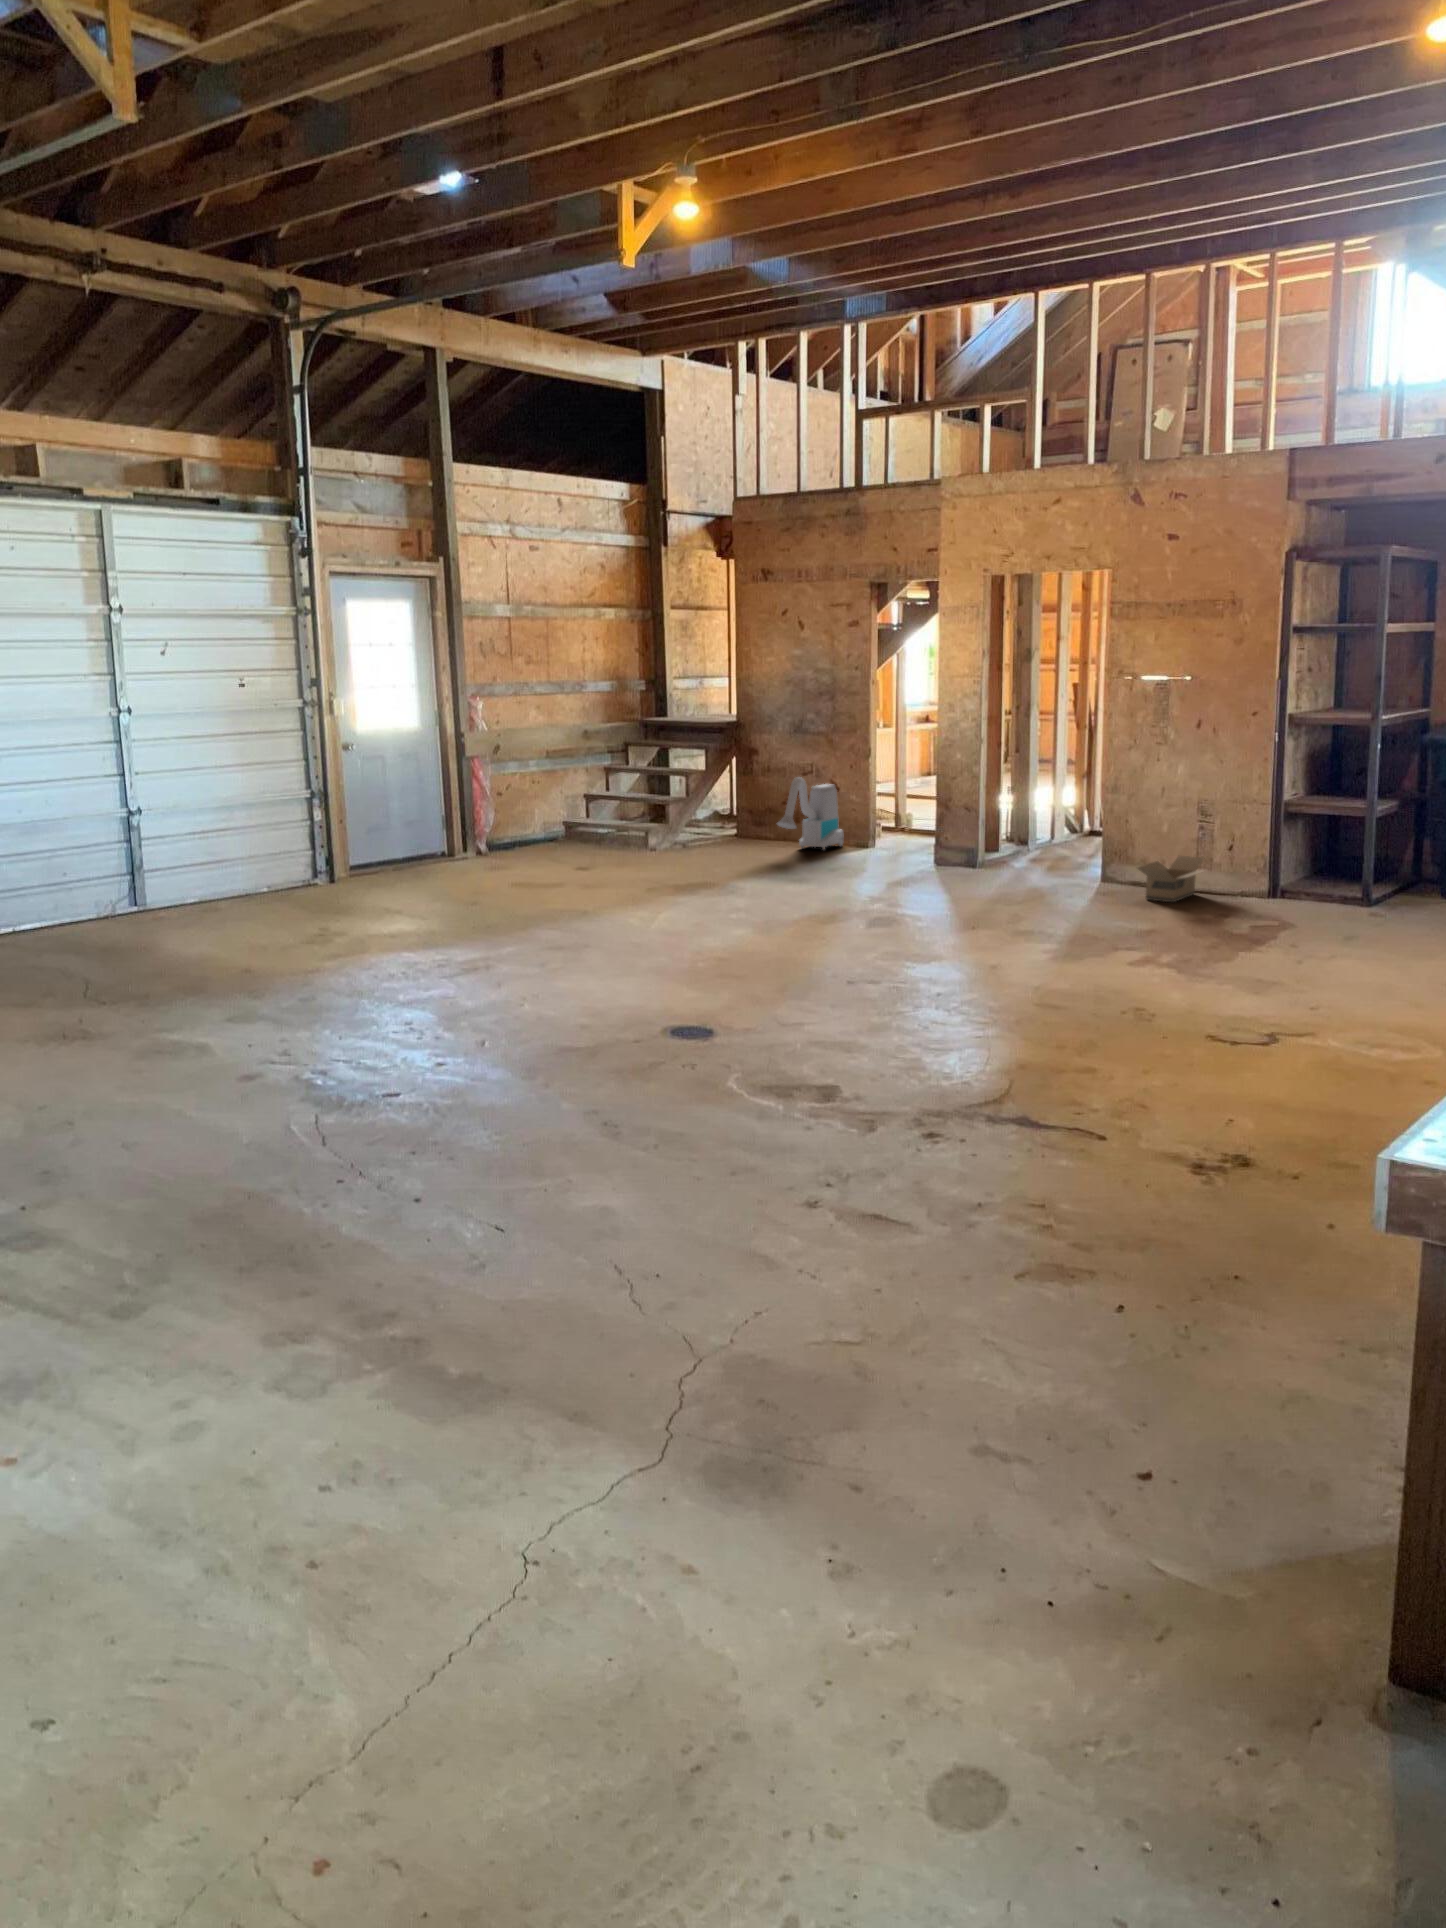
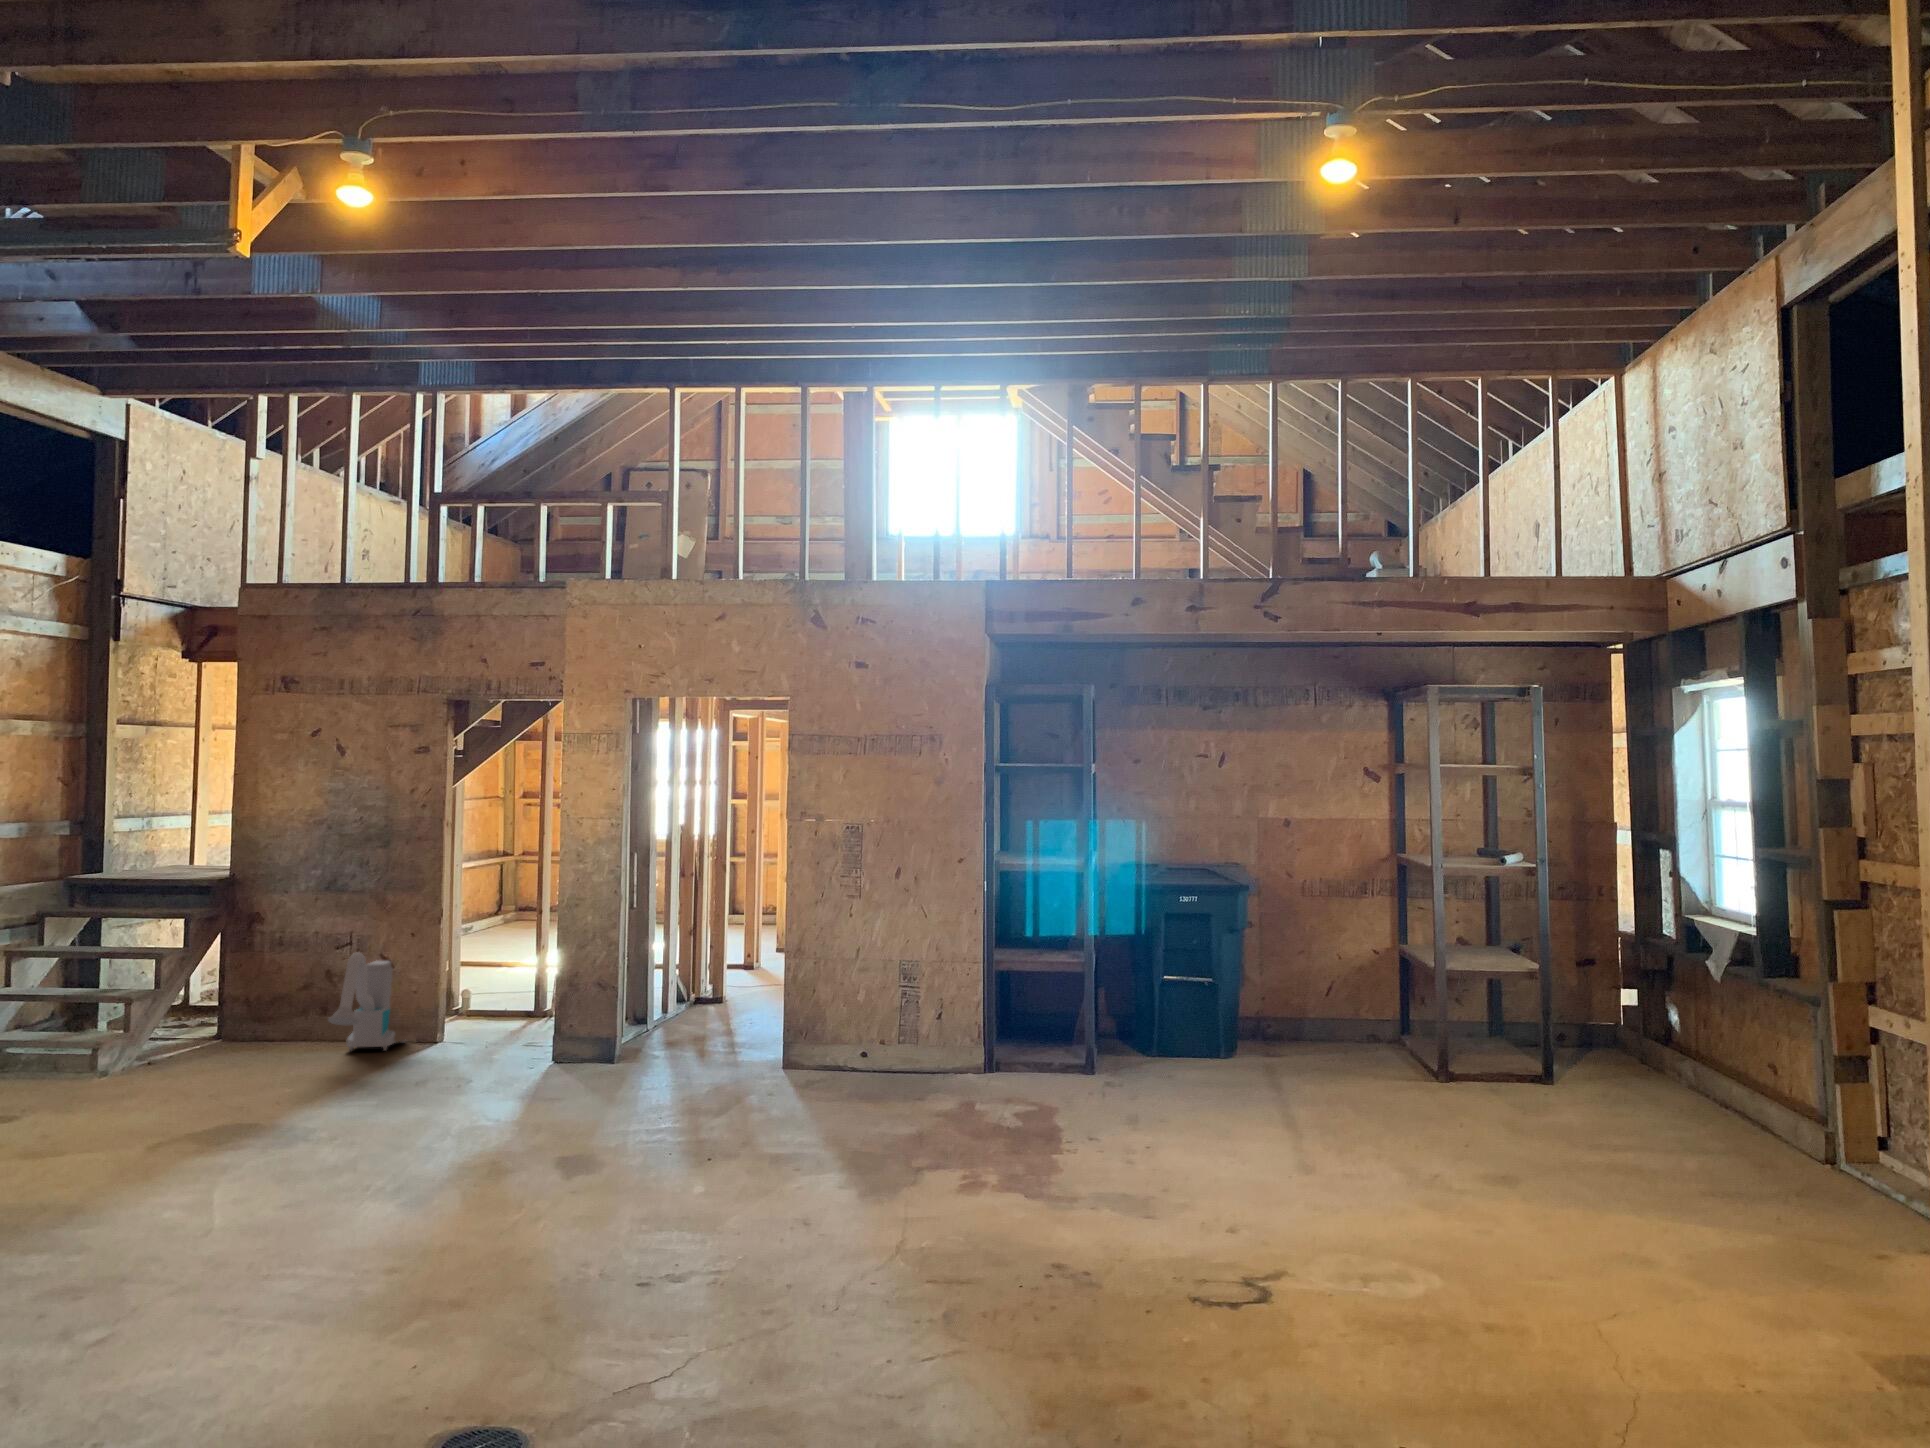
cardboard box: present [1138,856,1203,902] -> none [853,1021,922,1077]

